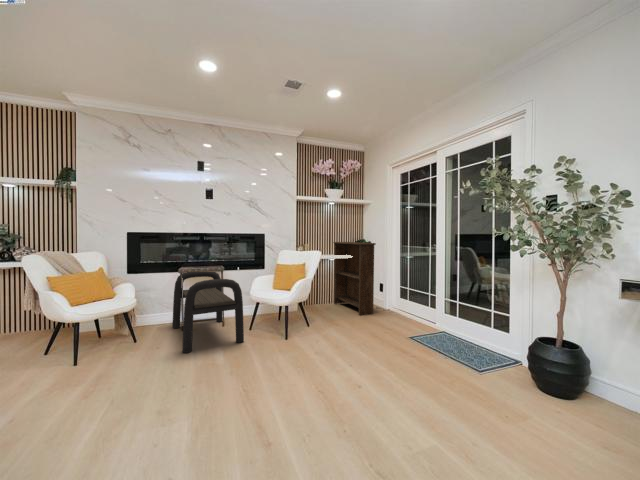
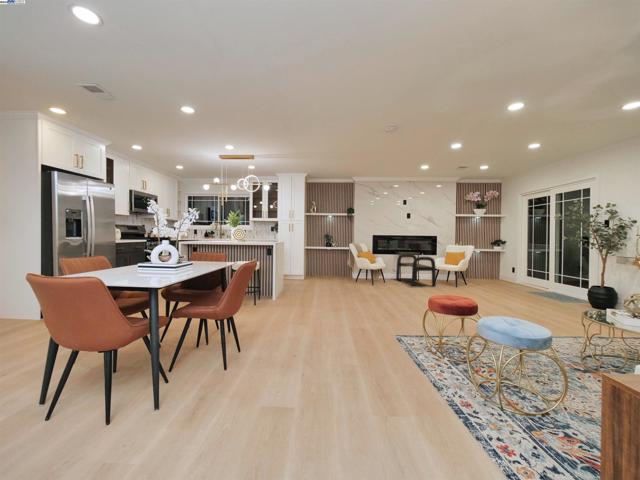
bookshelf: present [334,242,376,315] -> none [479,241,509,284]

